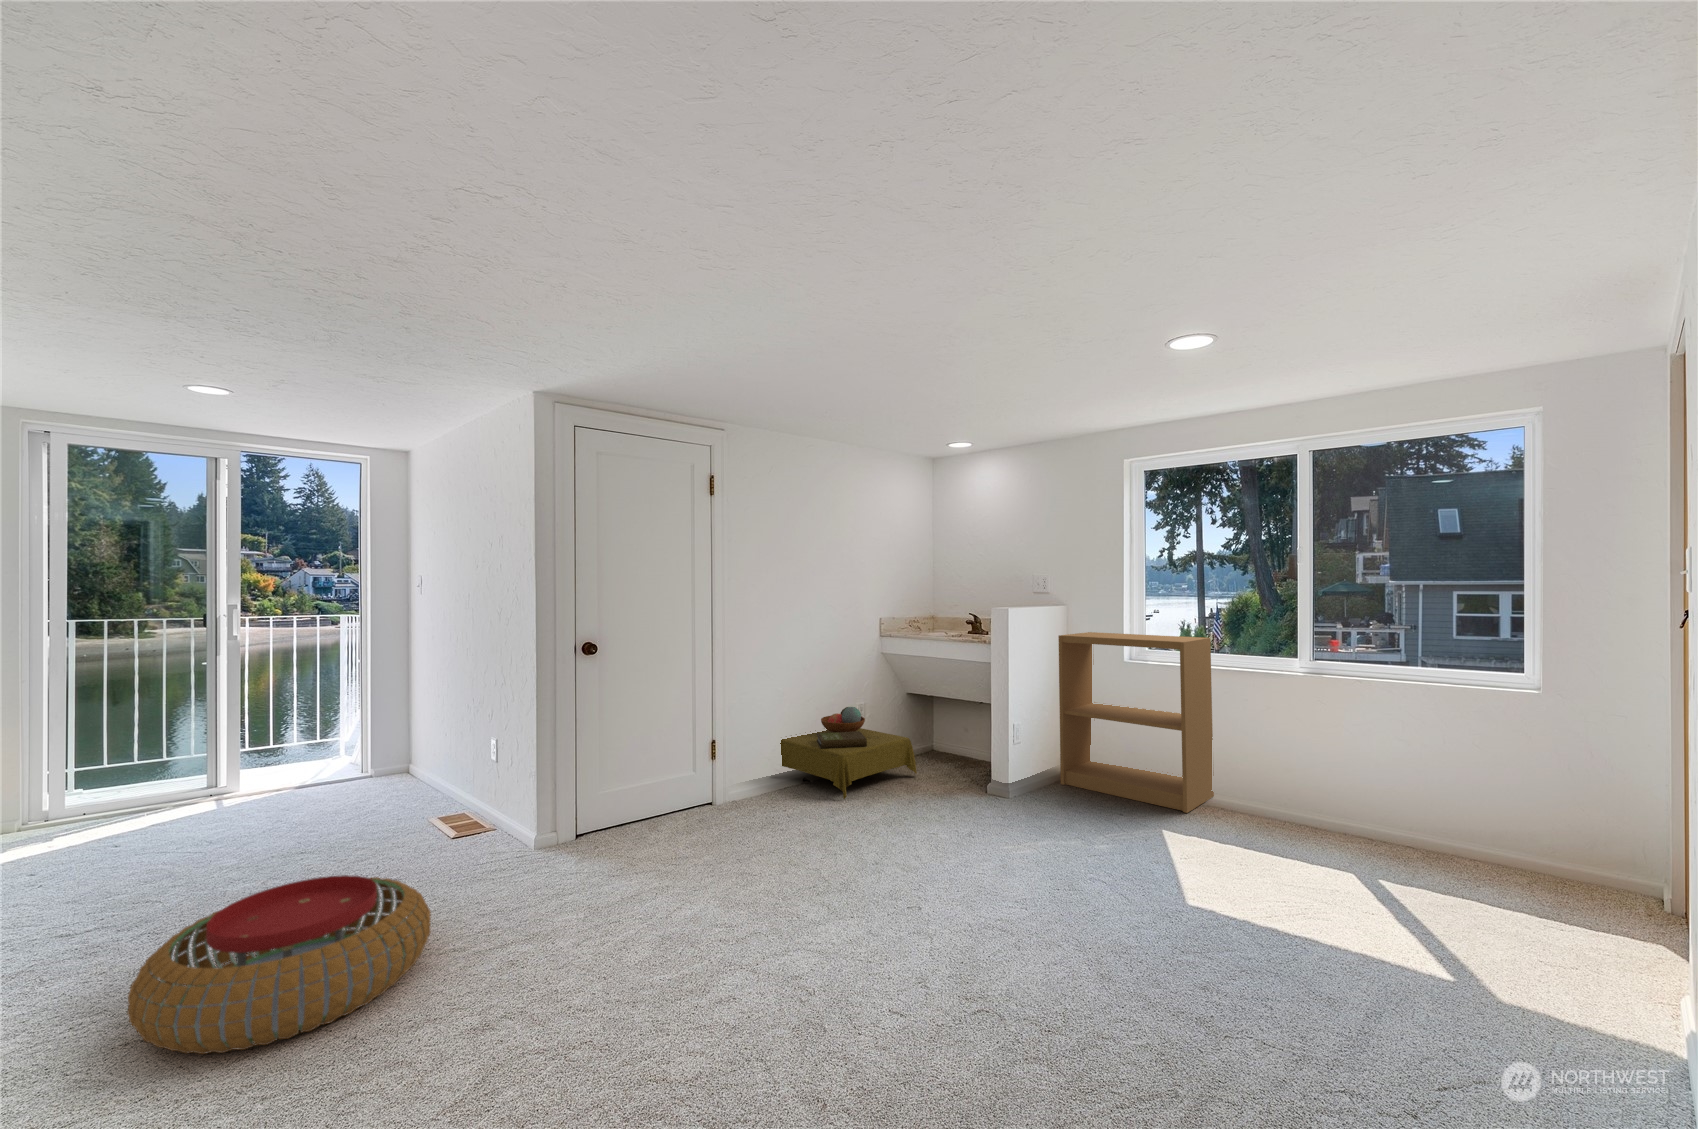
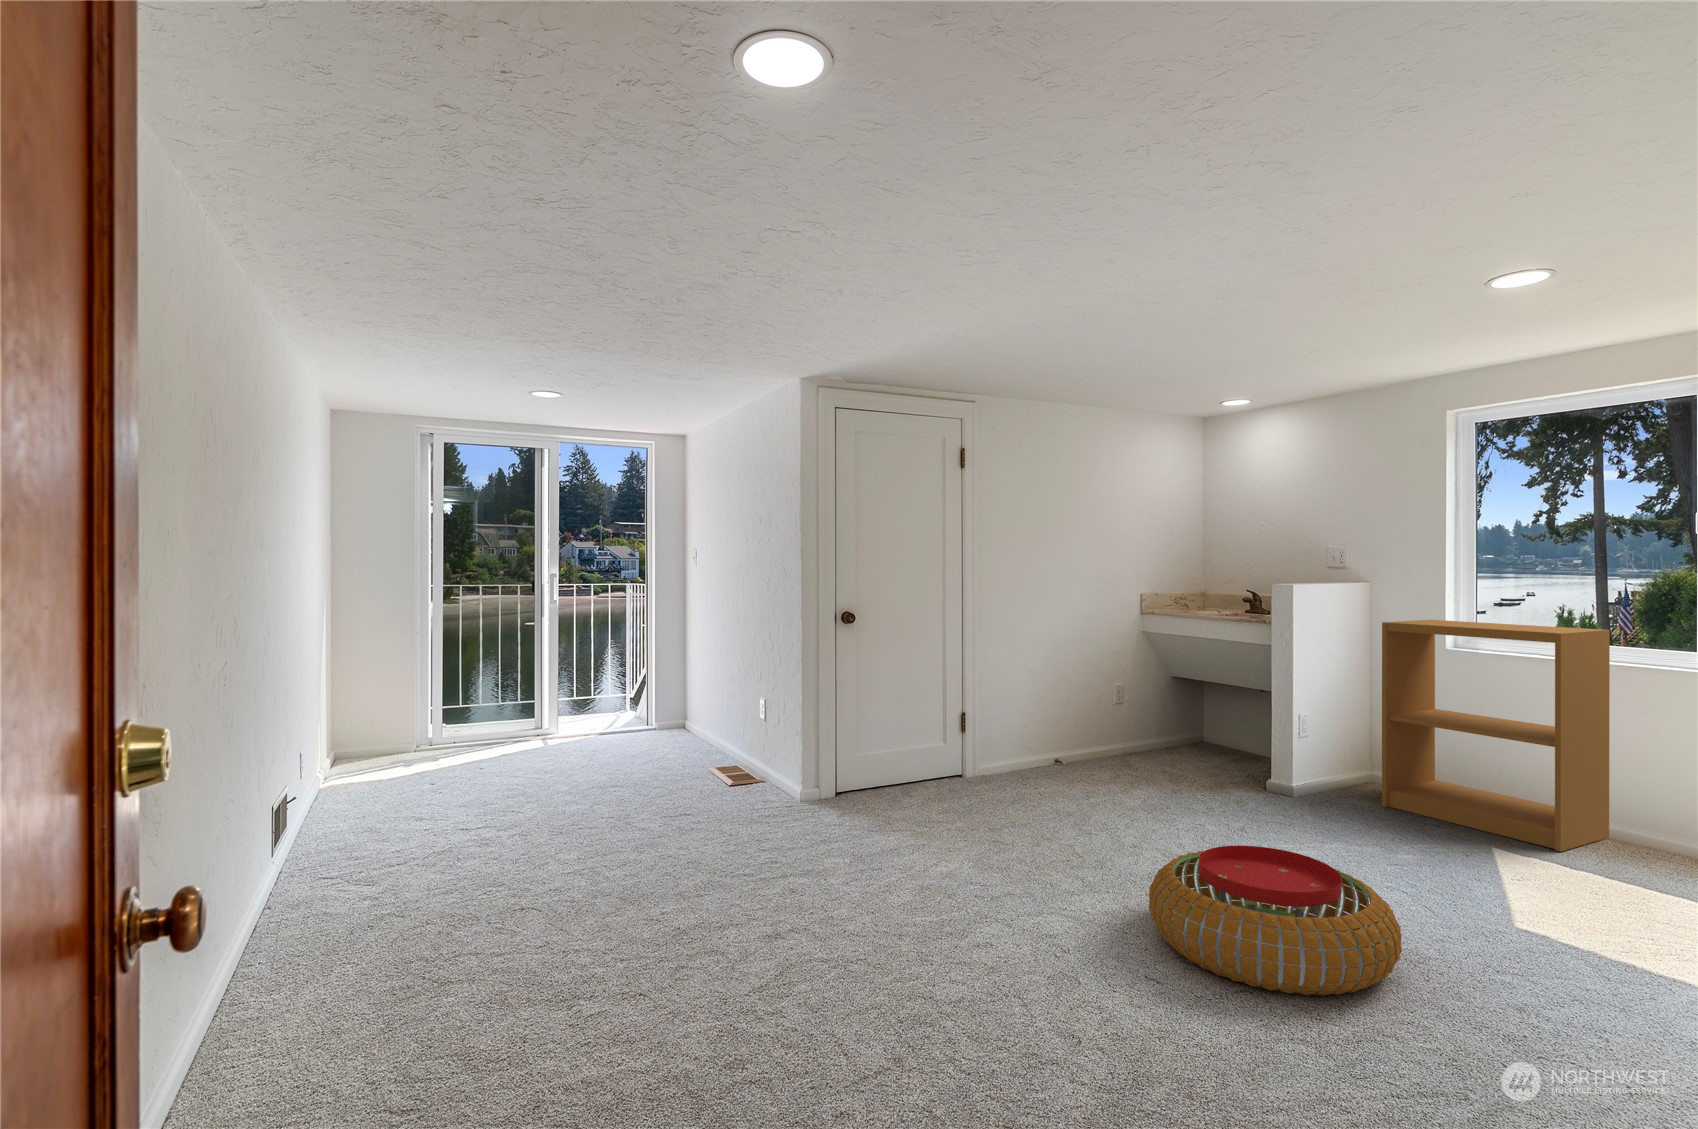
side table: present [780,707,917,799] -> none [1016,698,1191,799]
pouf: present [127,875,431,1054] -> present [1149,846,1402,996]

